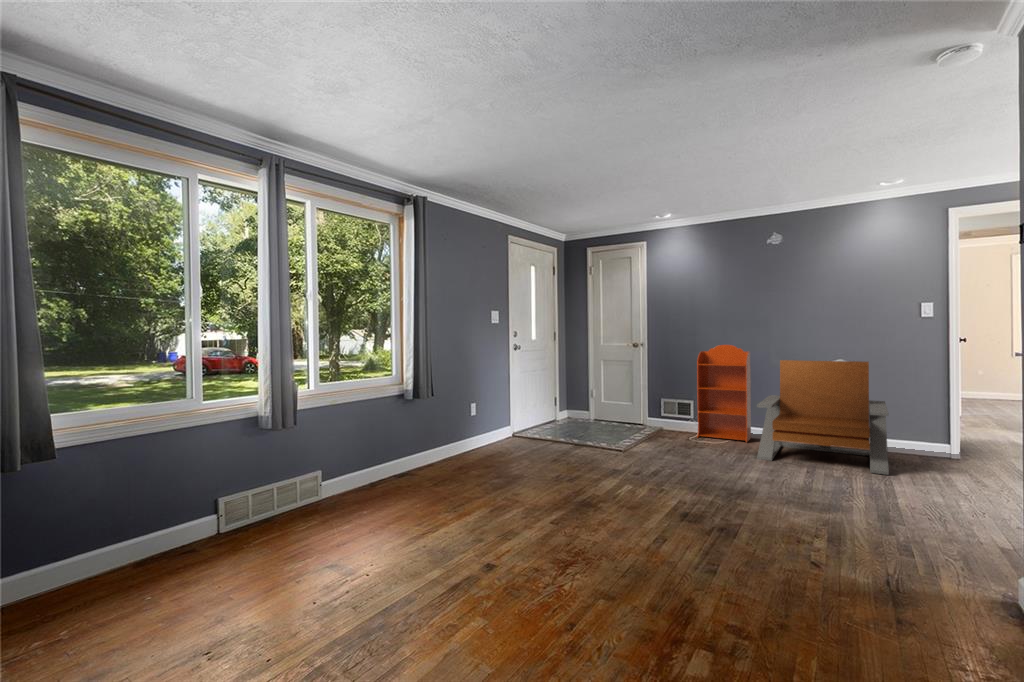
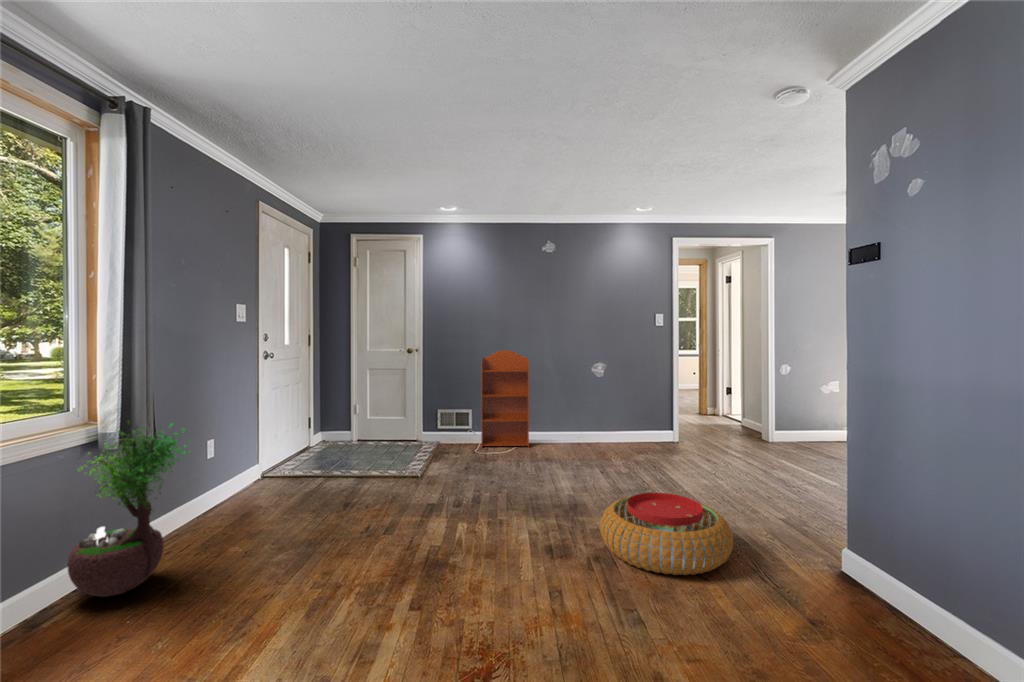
lounge chair: present [757,360,889,475] -> none [547,365,658,465]
potted tree: none [386,382,443,481] -> present [67,424,190,597]
pouf: none [725,483,868,560] -> present [600,493,733,575]

